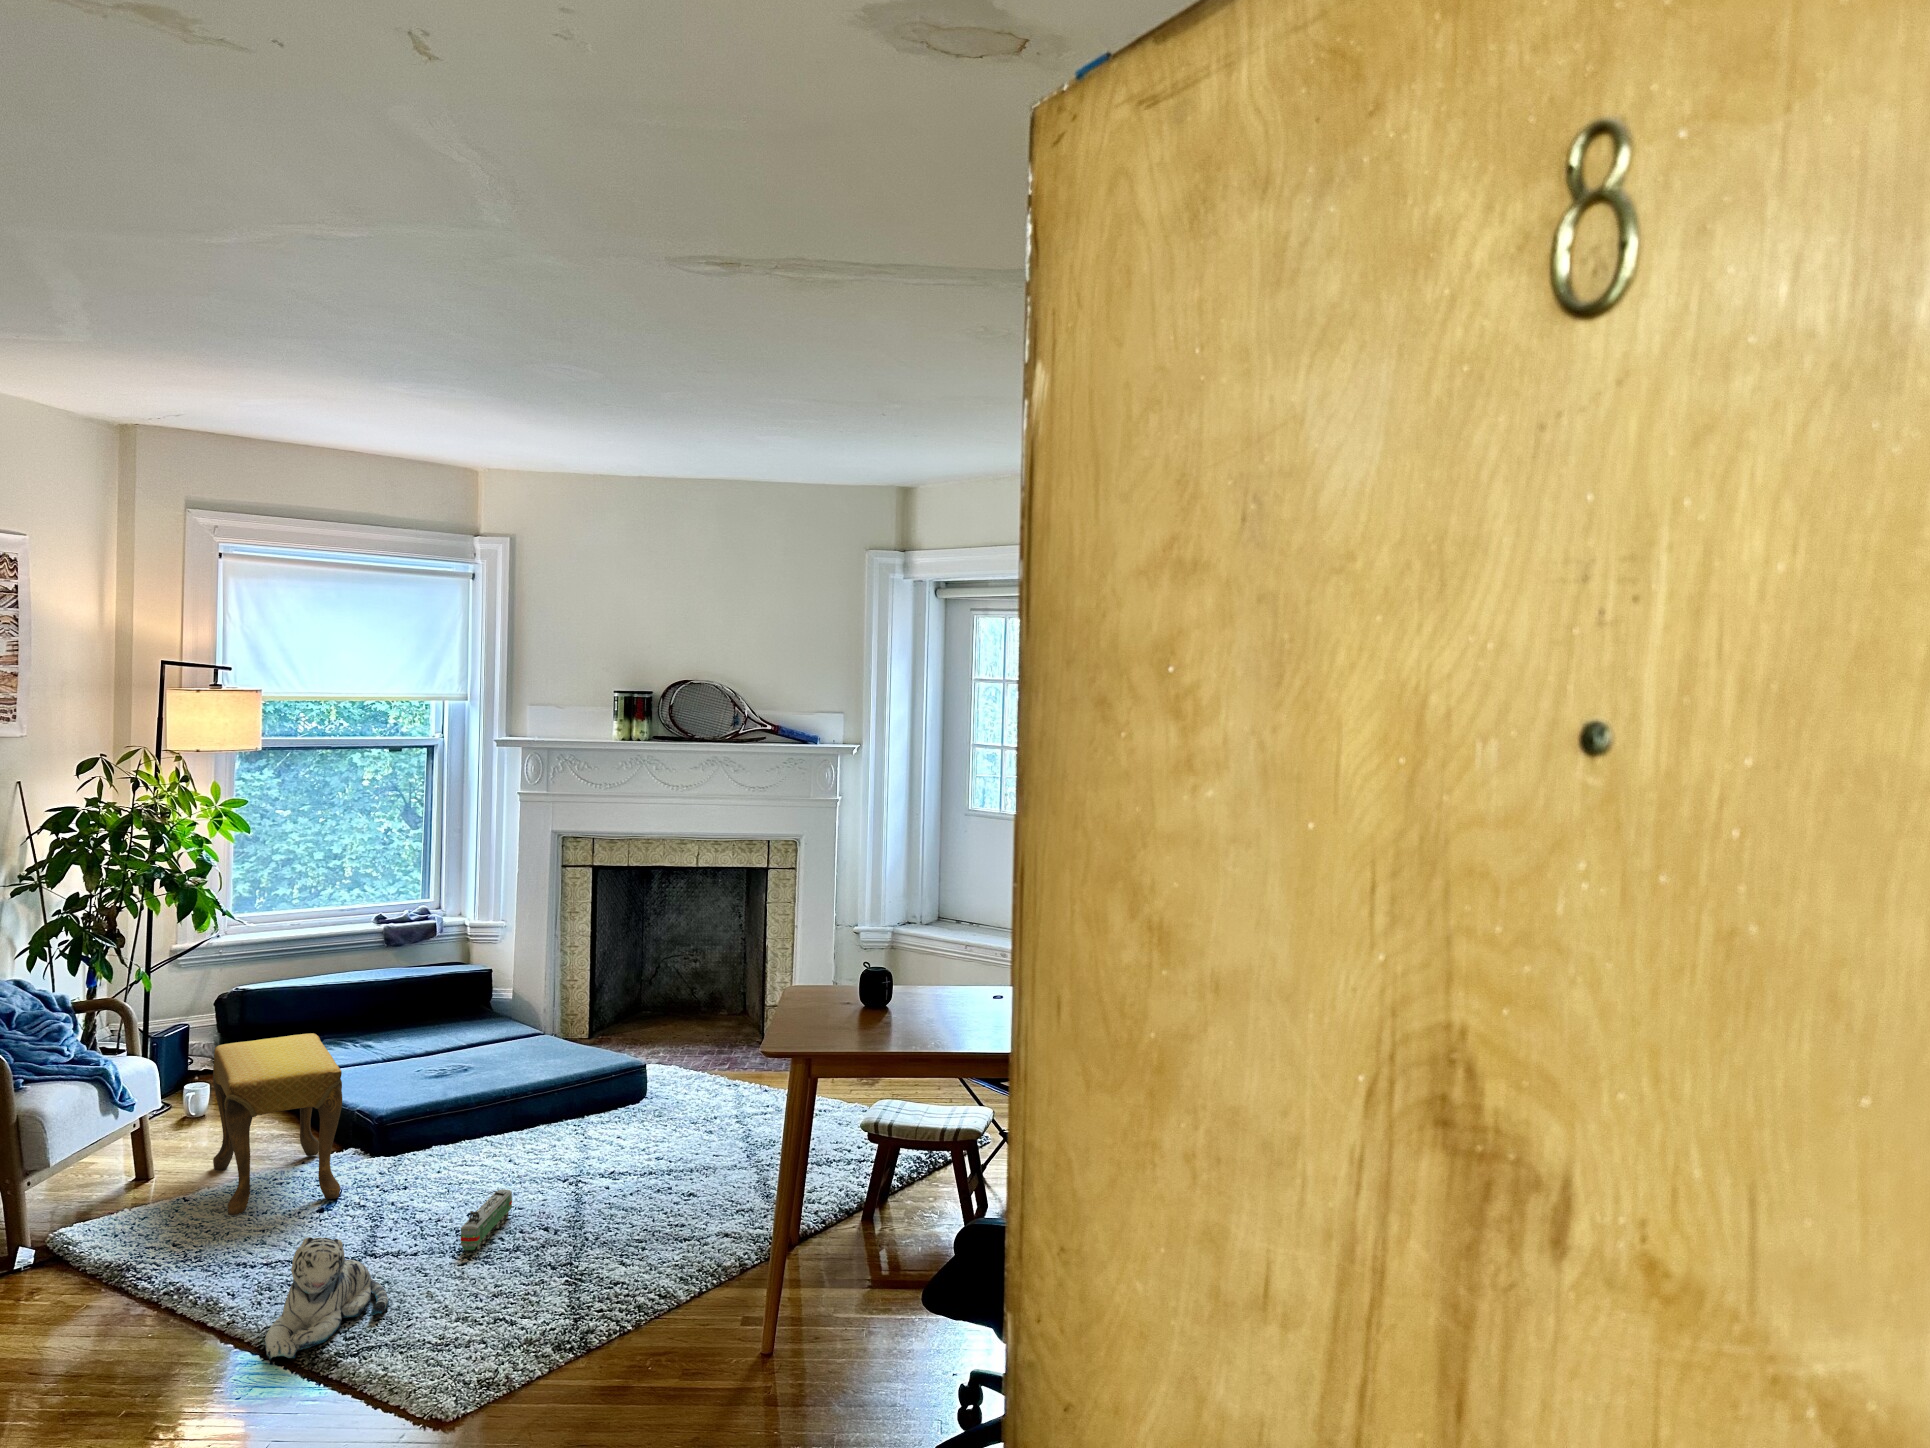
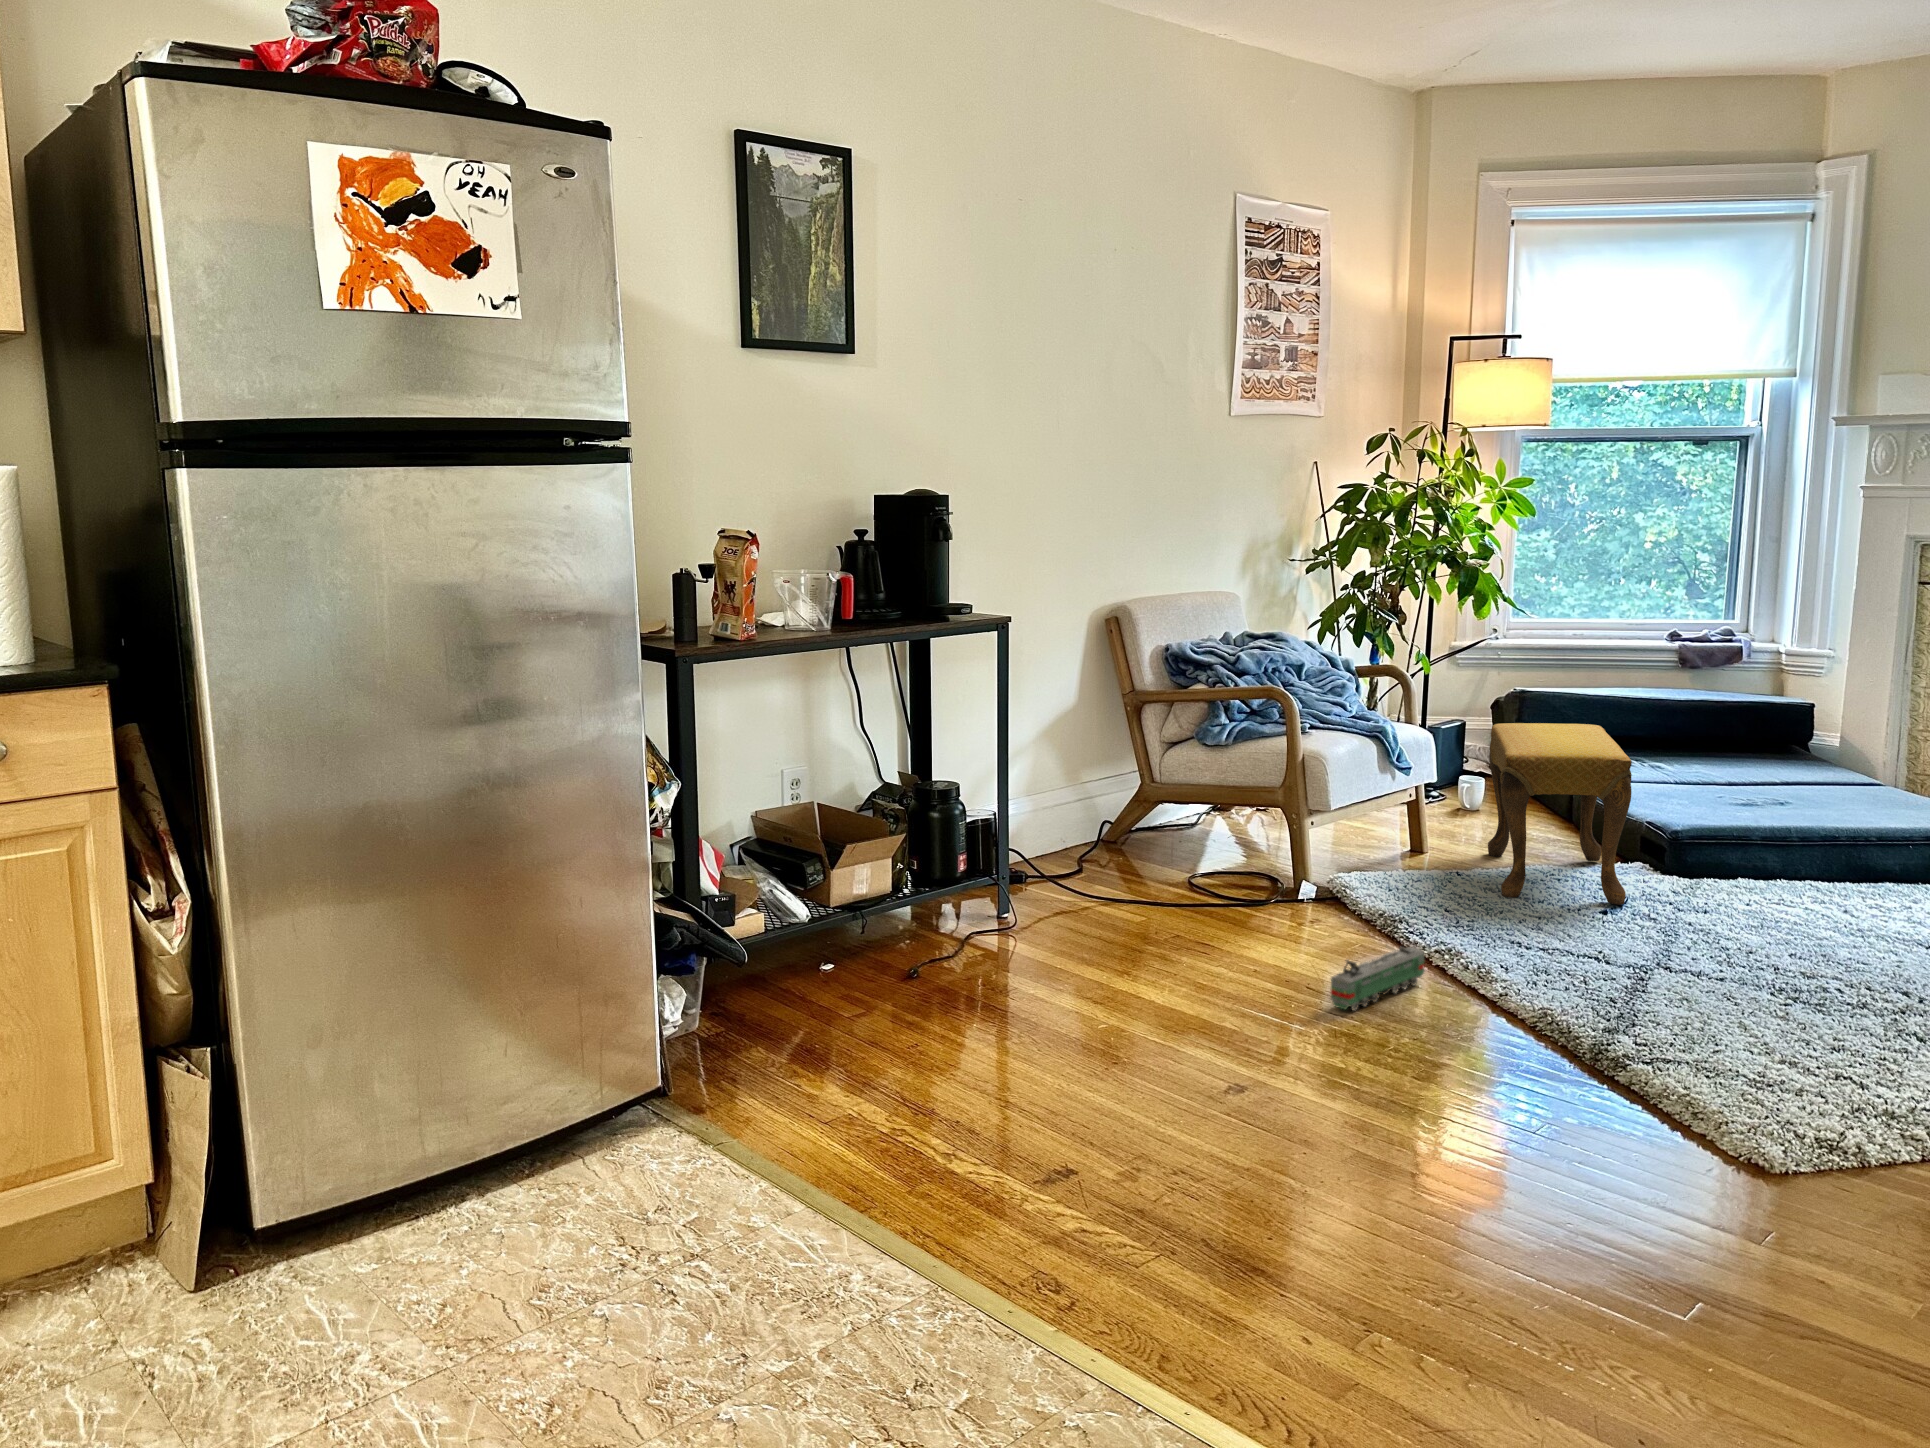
toy train: present [461,1189,512,1250] -> present [1331,947,1424,1011]
plush toy: present [265,1237,389,1360] -> none [1538,916,1689,1046]

